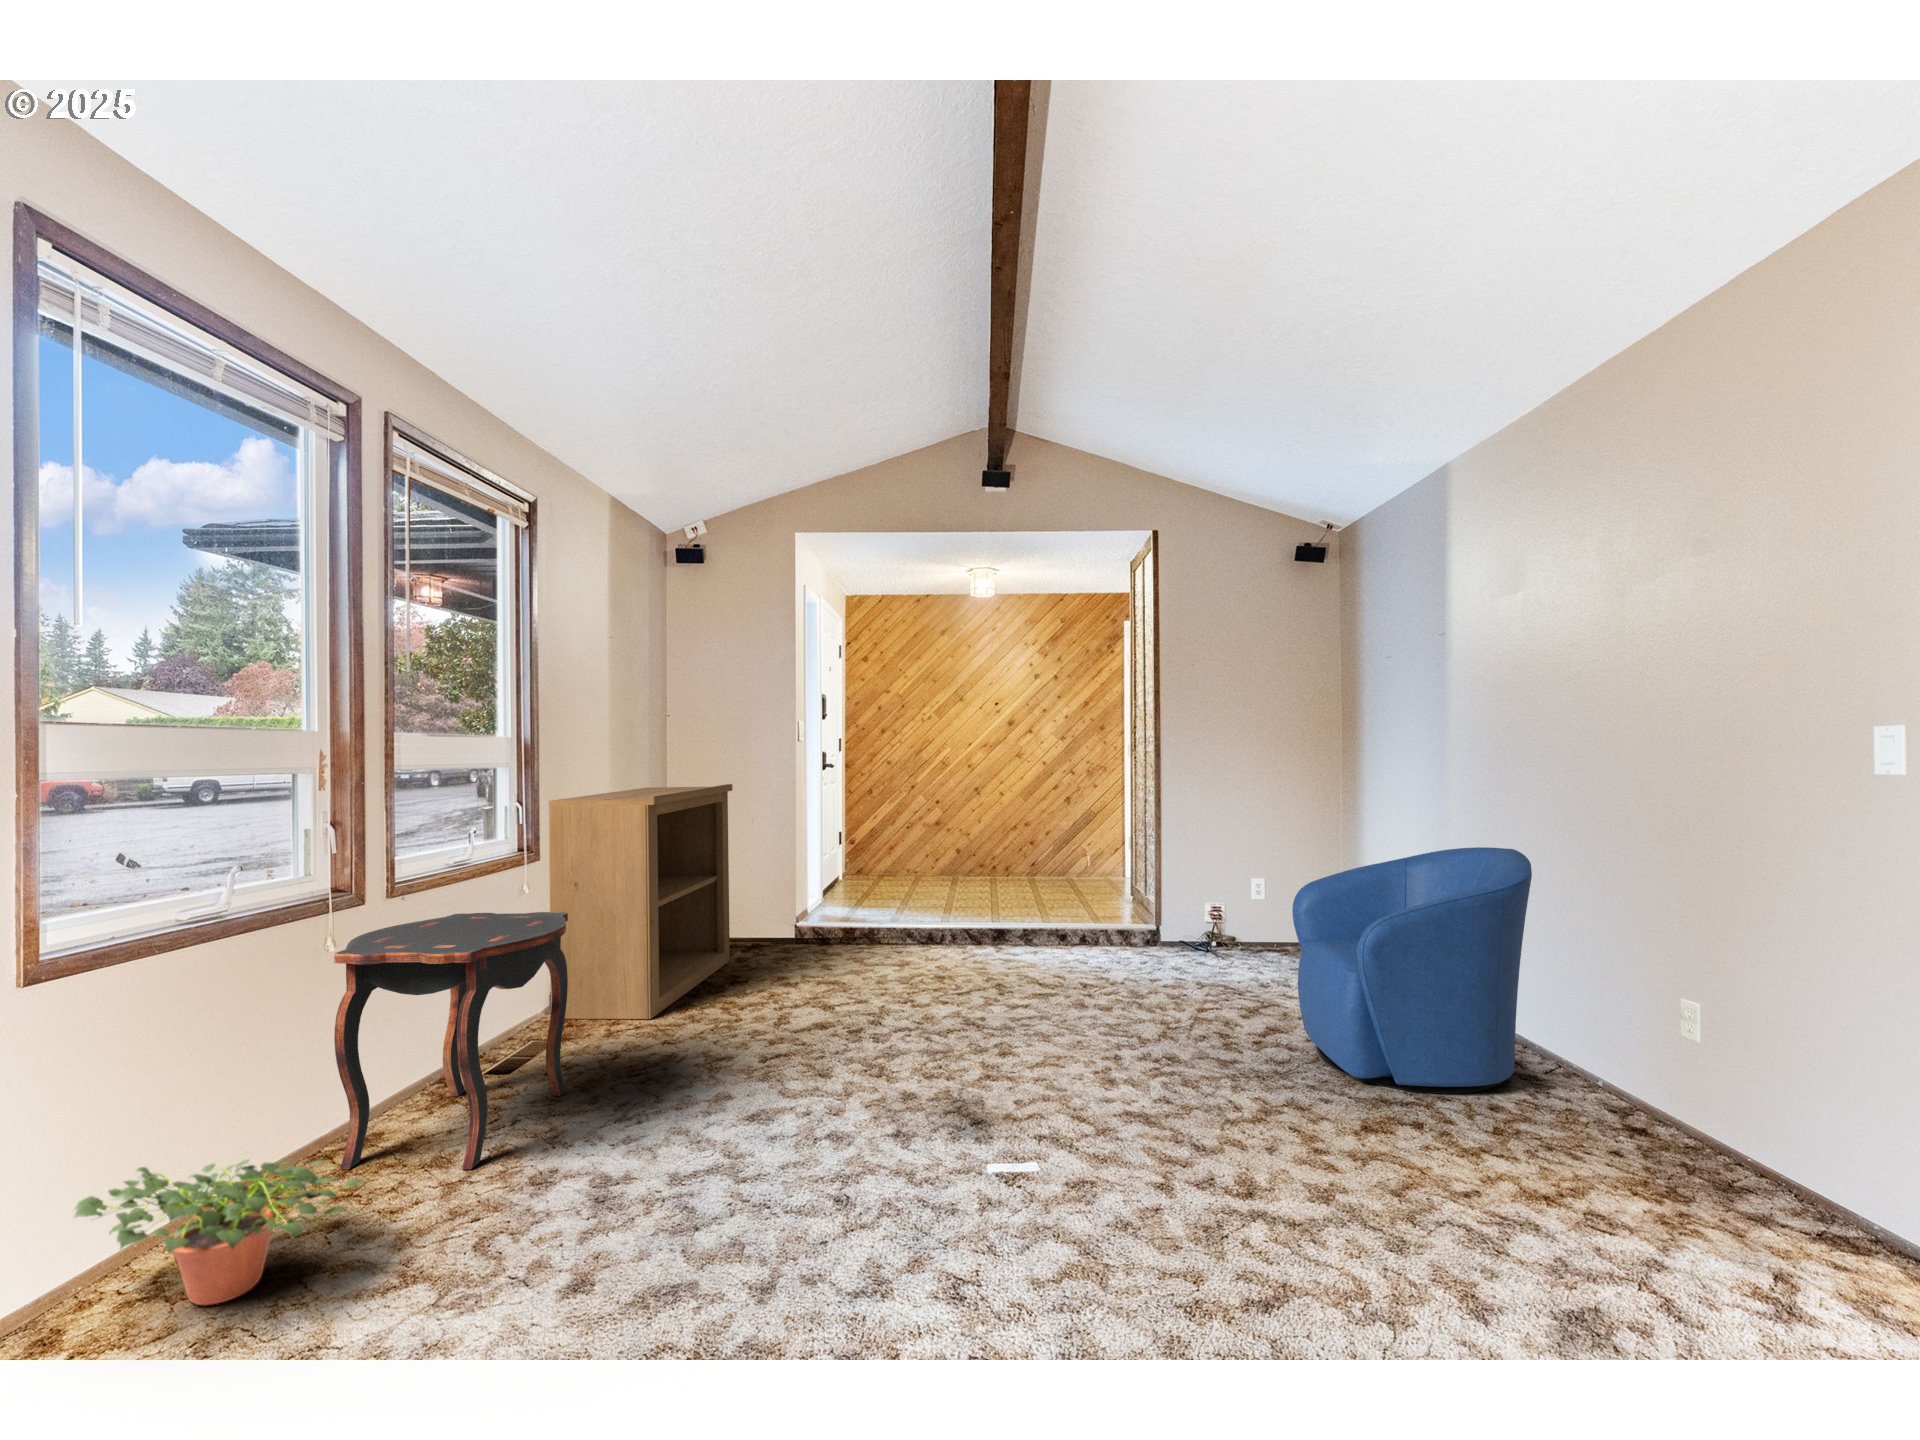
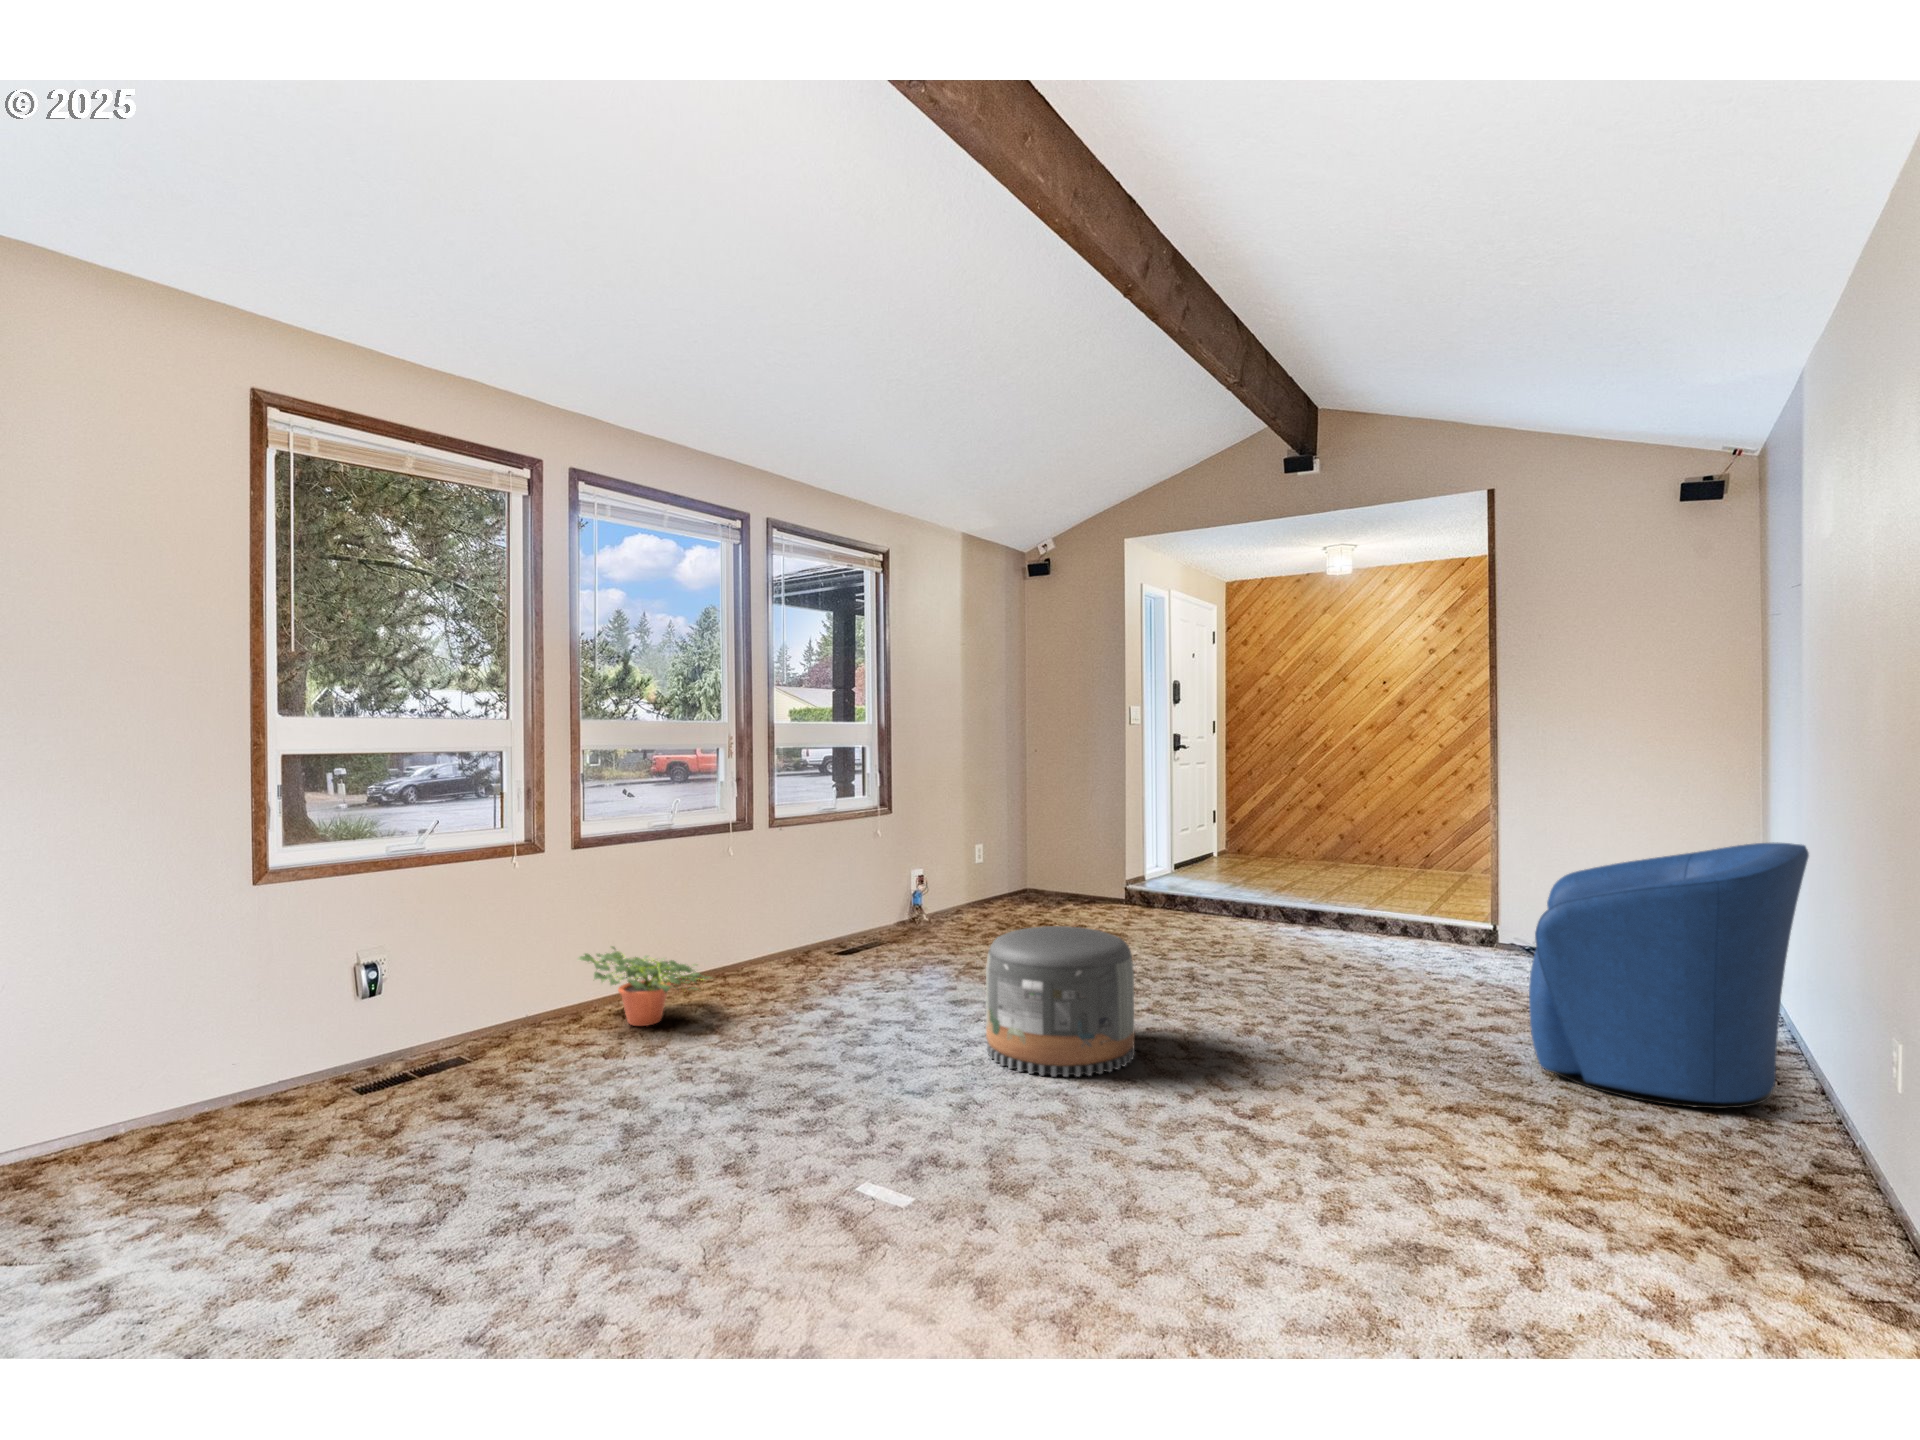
bookshelf: present [549,784,732,1019] -> none [899,756,1063,938]
side table: present [334,912,568,1169] -> none [722,835,875,997]
pouf: none [828,1007,1016,1219] -> present [986,926,1135,1077]

